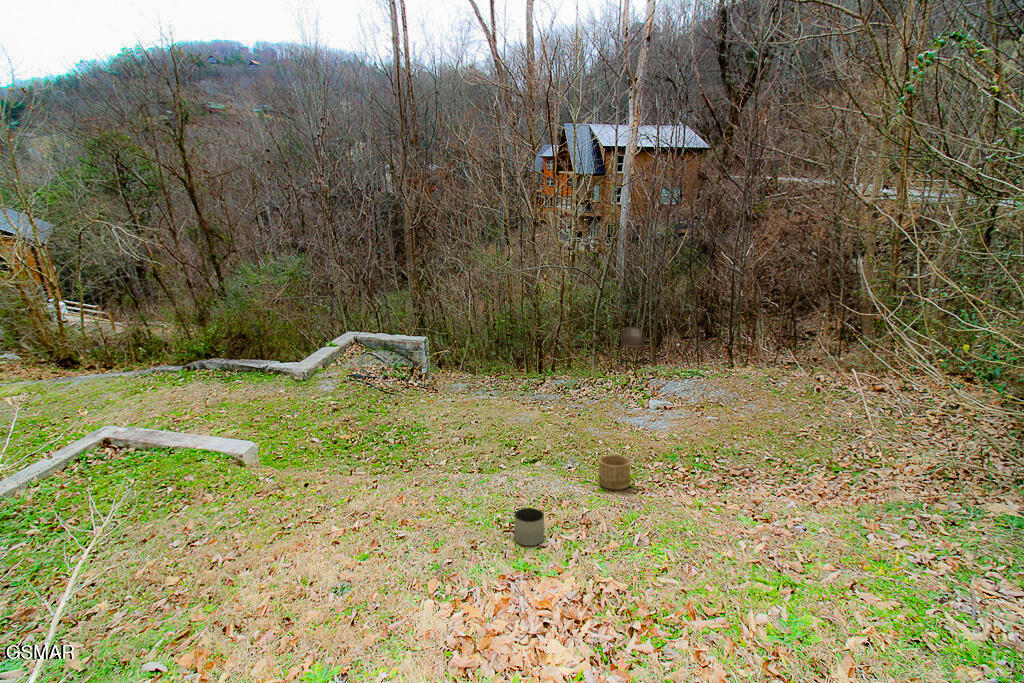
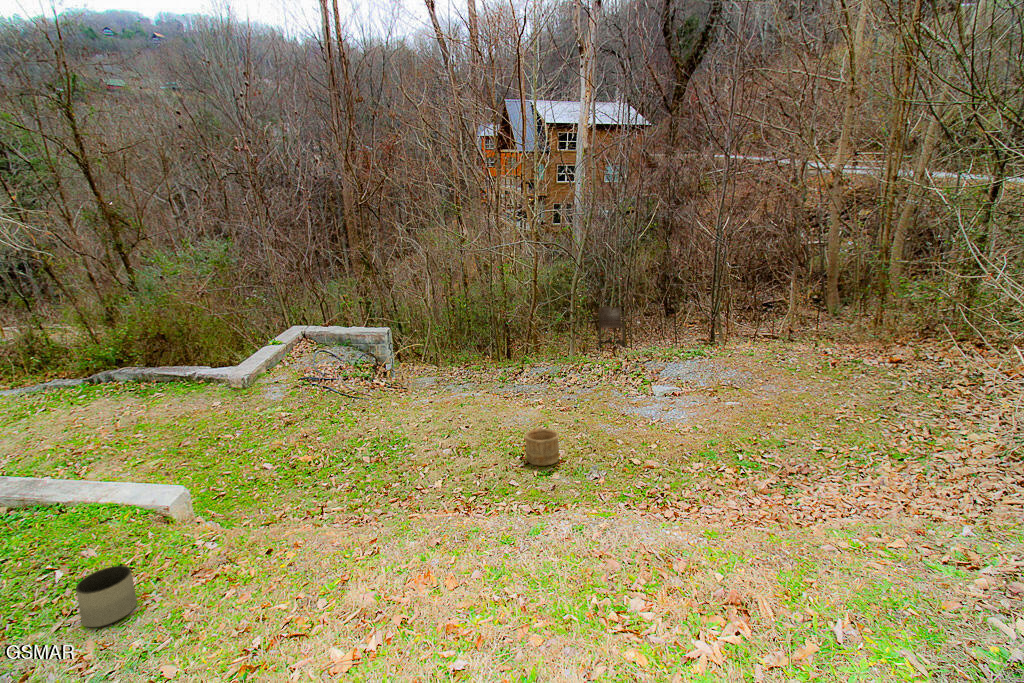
wooden bucket: present [598,455,631,490] -> present [524,429,559,466]
planter: present [514,508,544,546] -> present [76,566,137,627]

